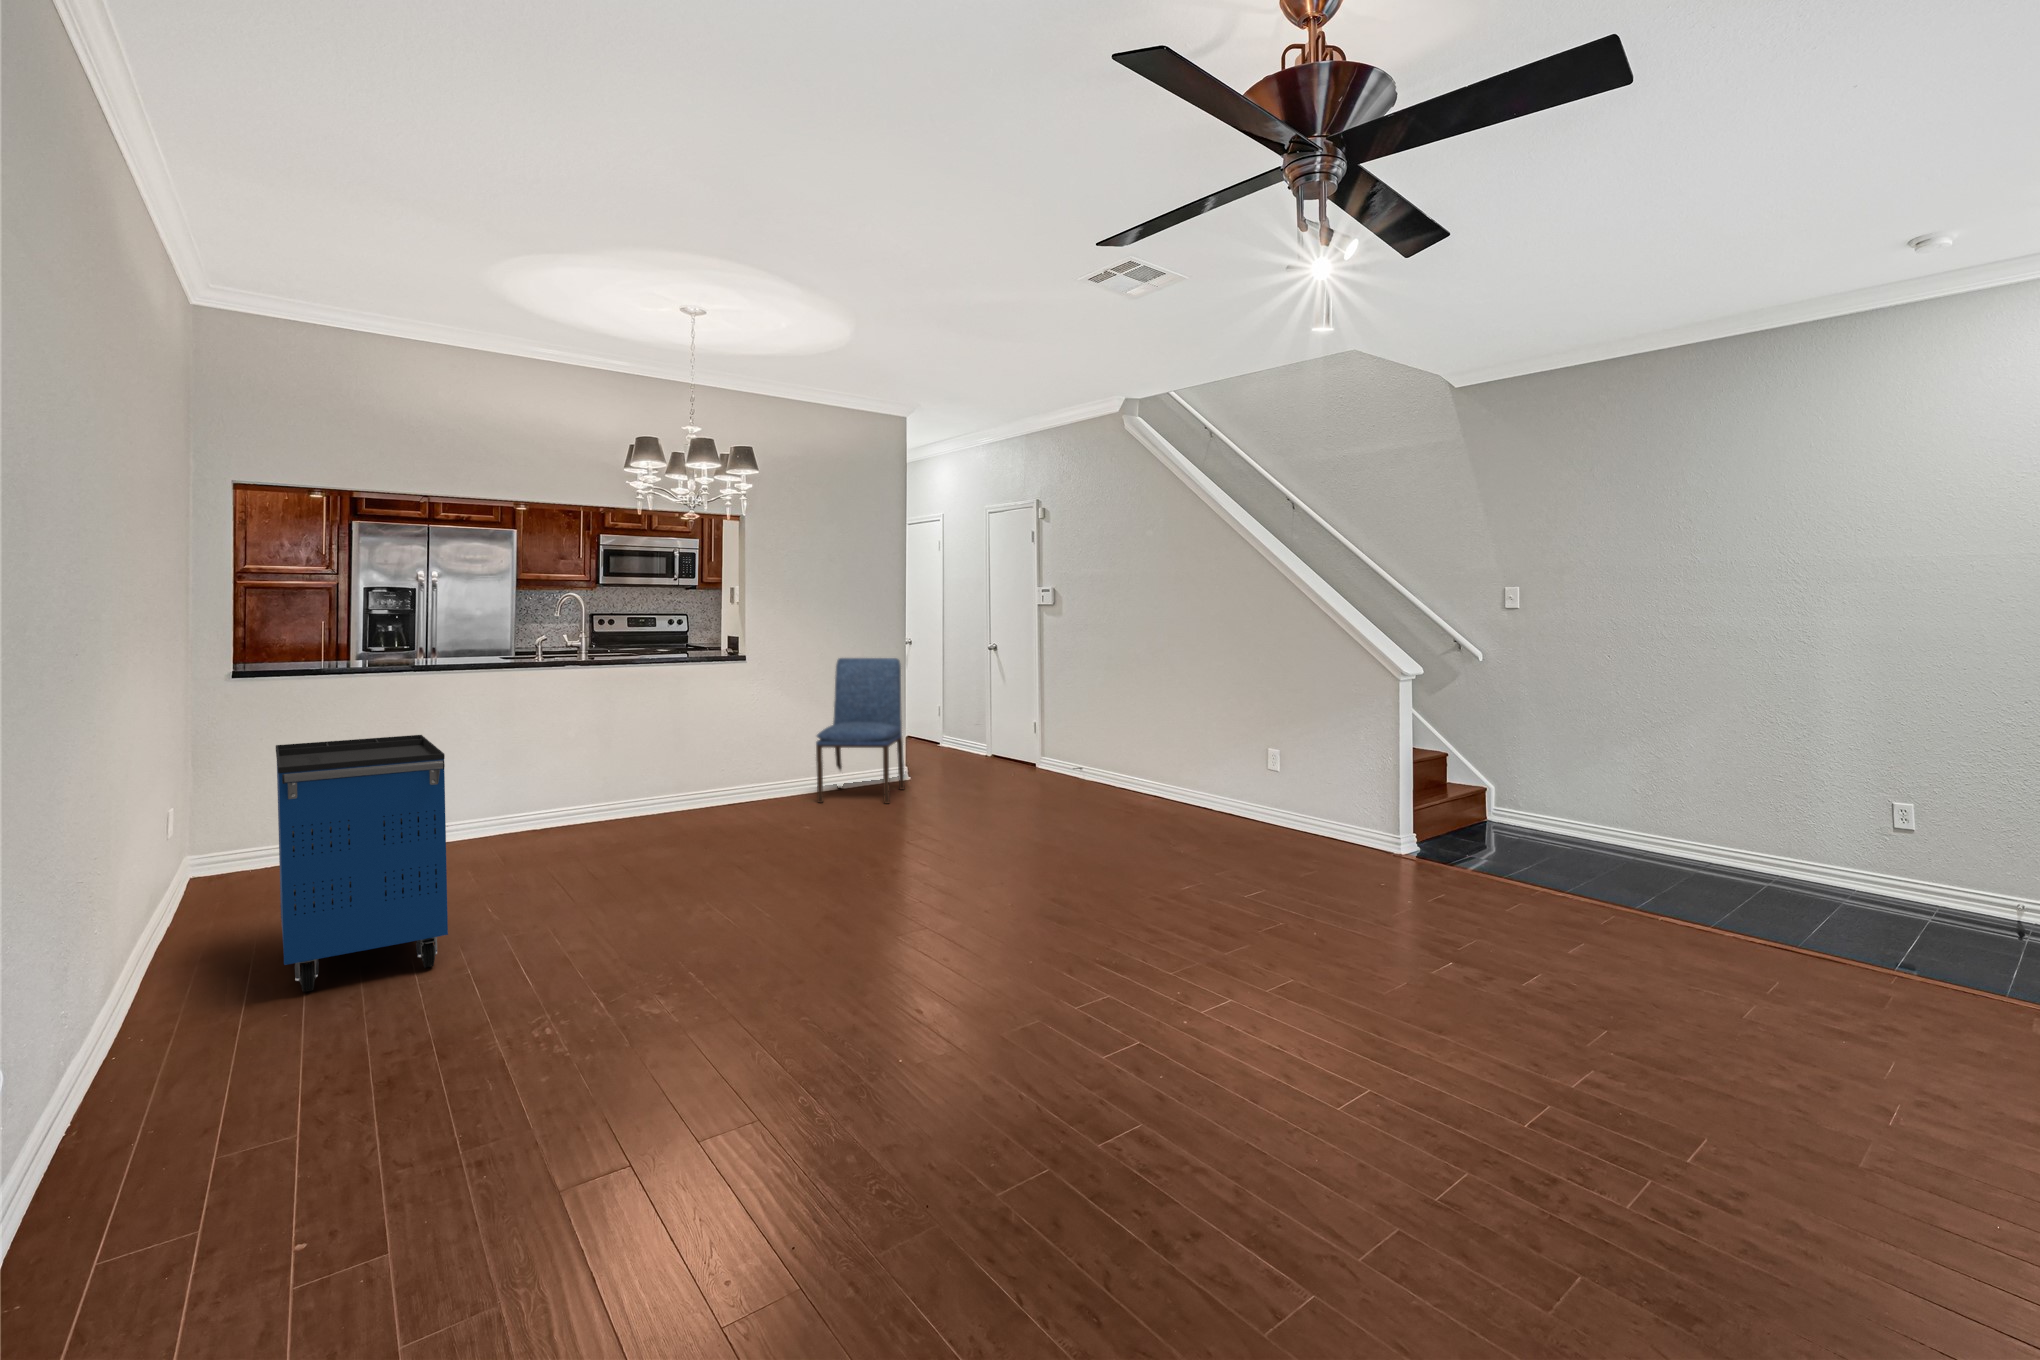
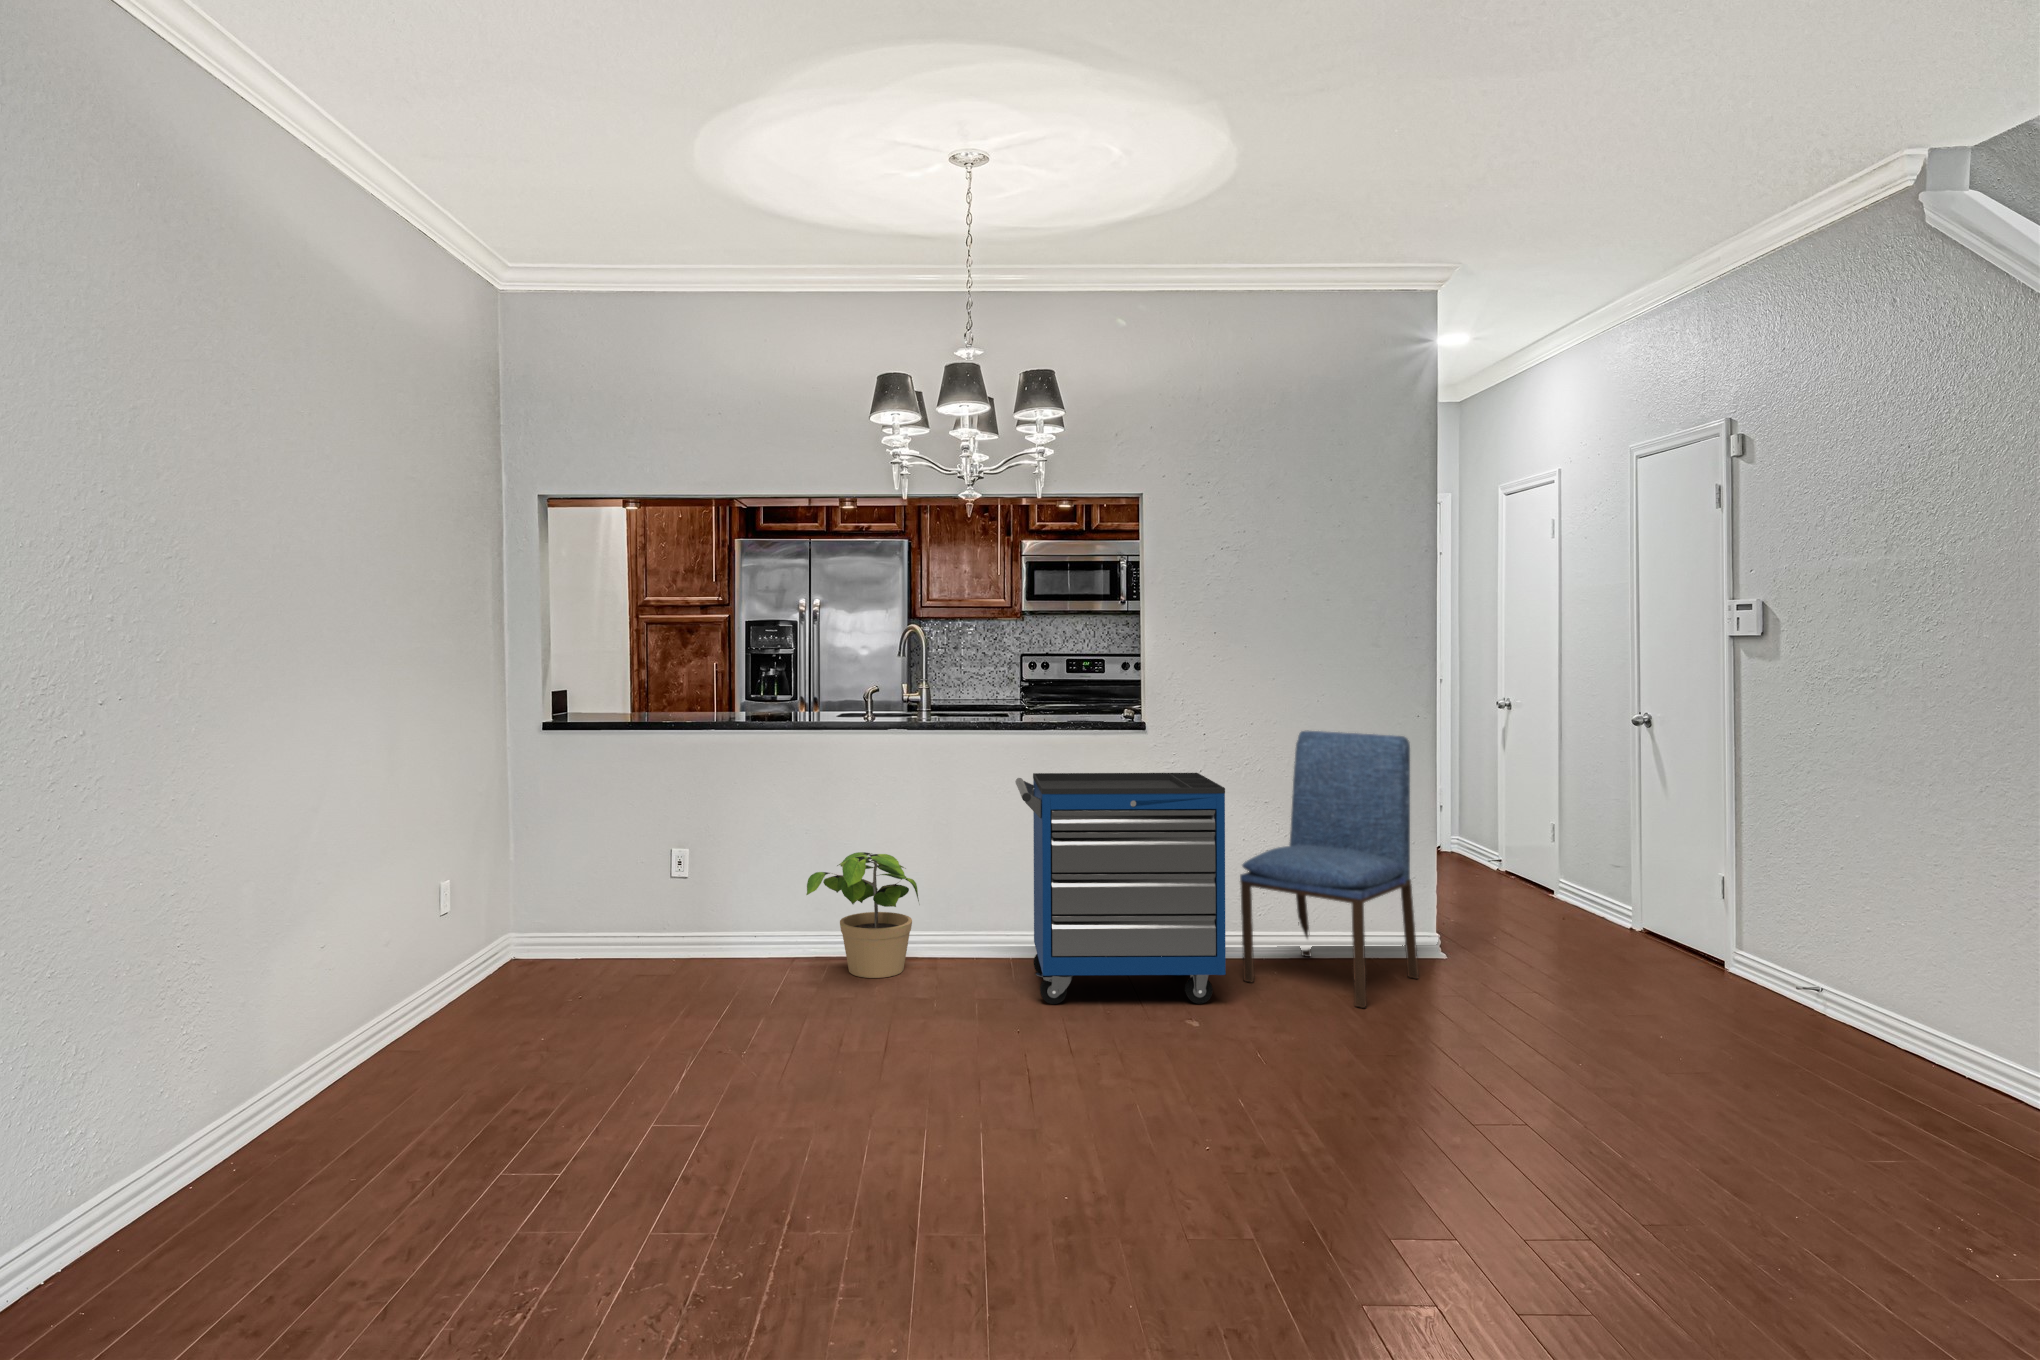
storage cabinet: present [276,735,448,992] -> present [1015,773,1226,1004]
potted plant: none [526,747,618,836] -> present [806,852,919,978]

